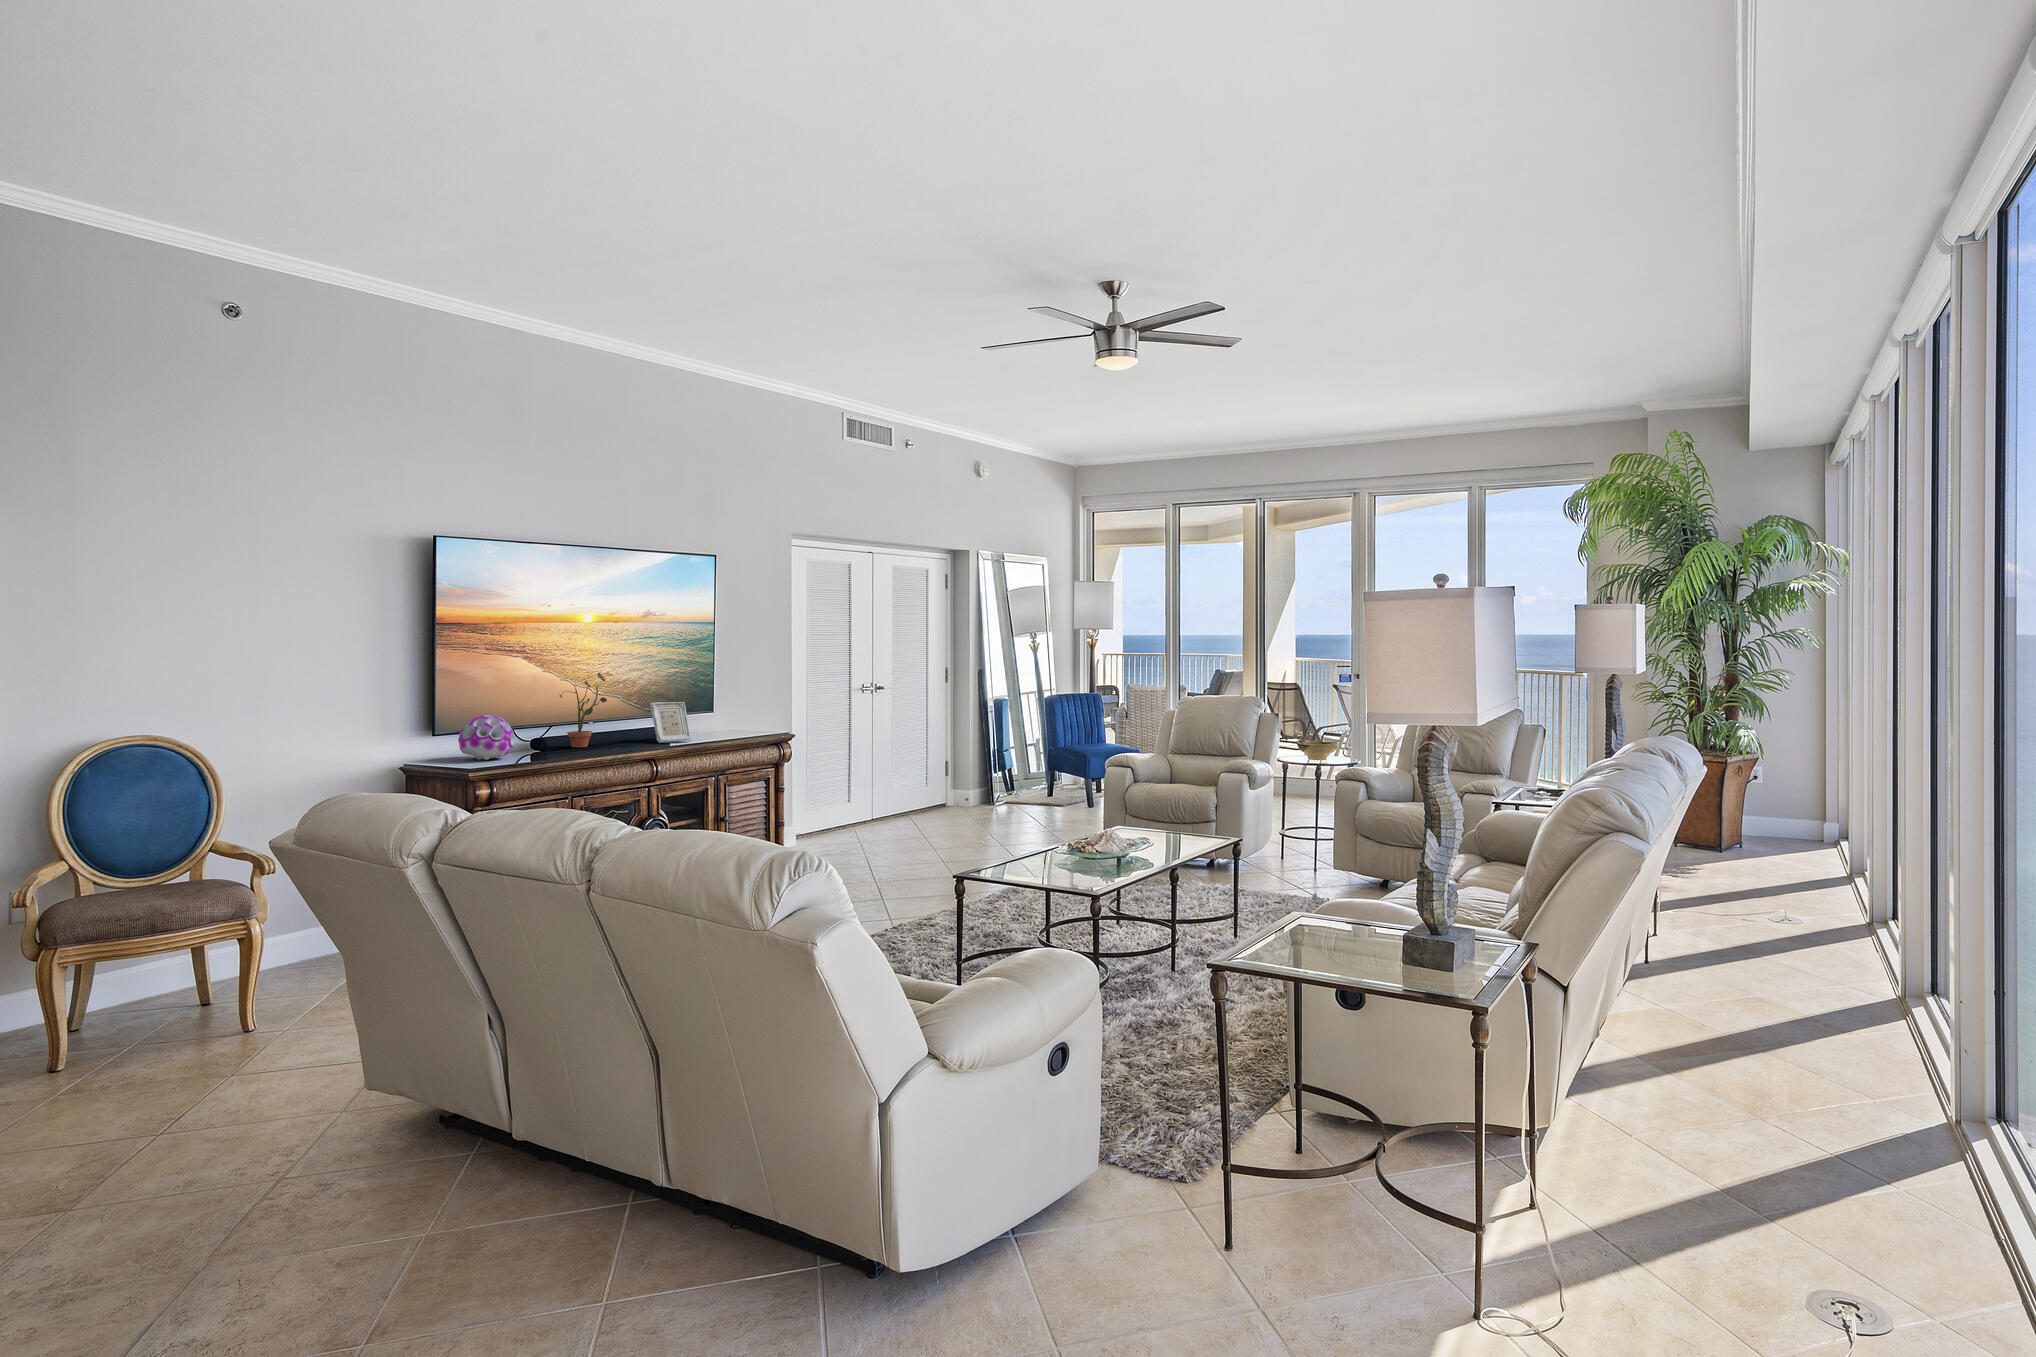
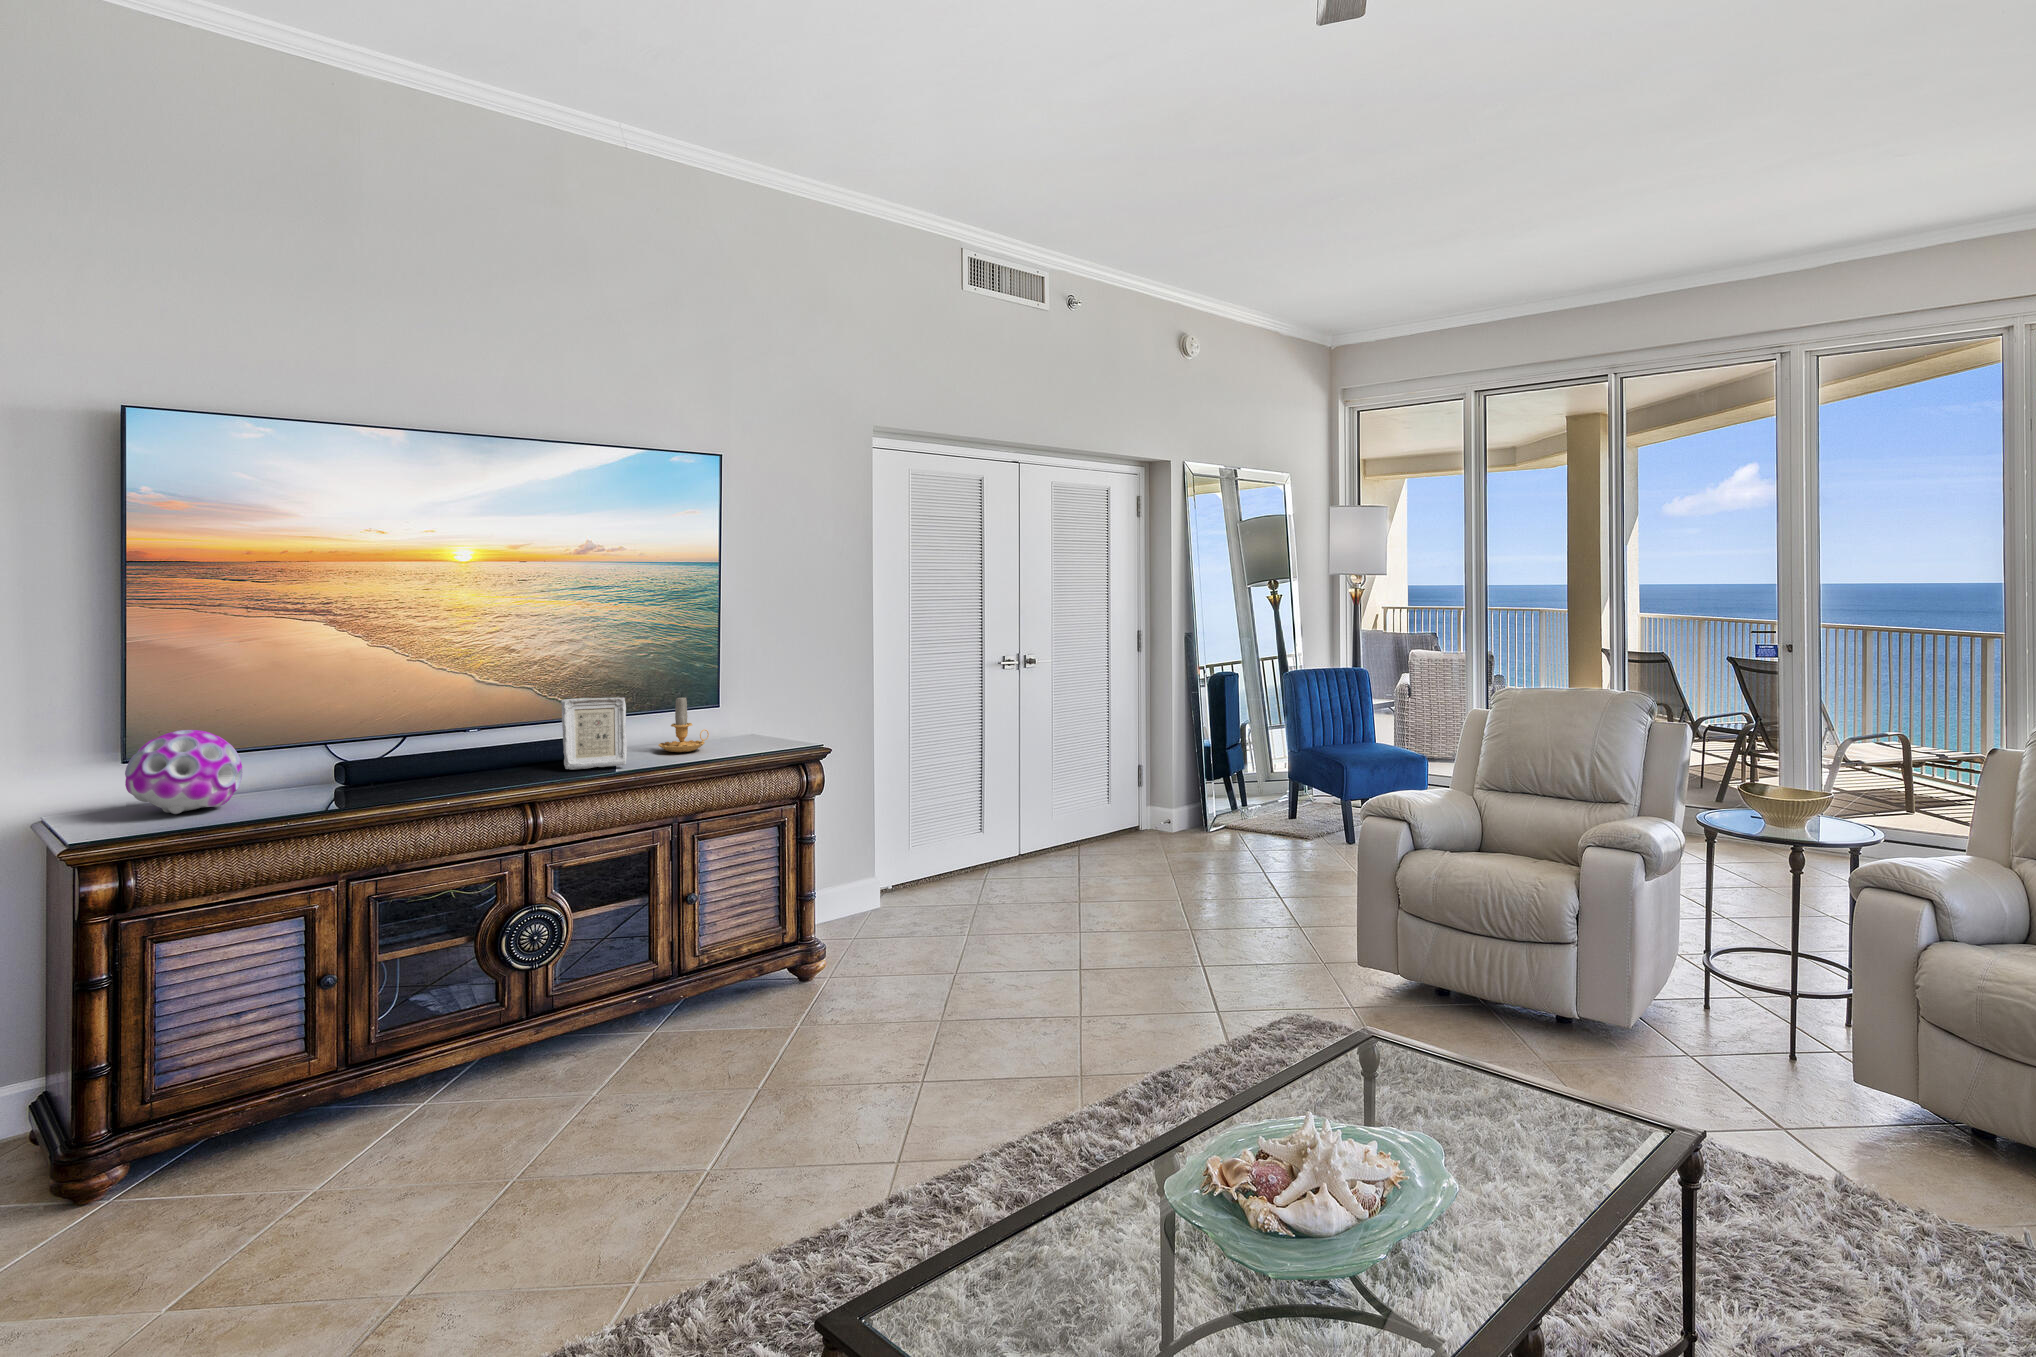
potted plant: present [560,673,607,748] -> none [374,648,488,780]
candle: none [694,702,721,736] -> present [658,696,709,752]

